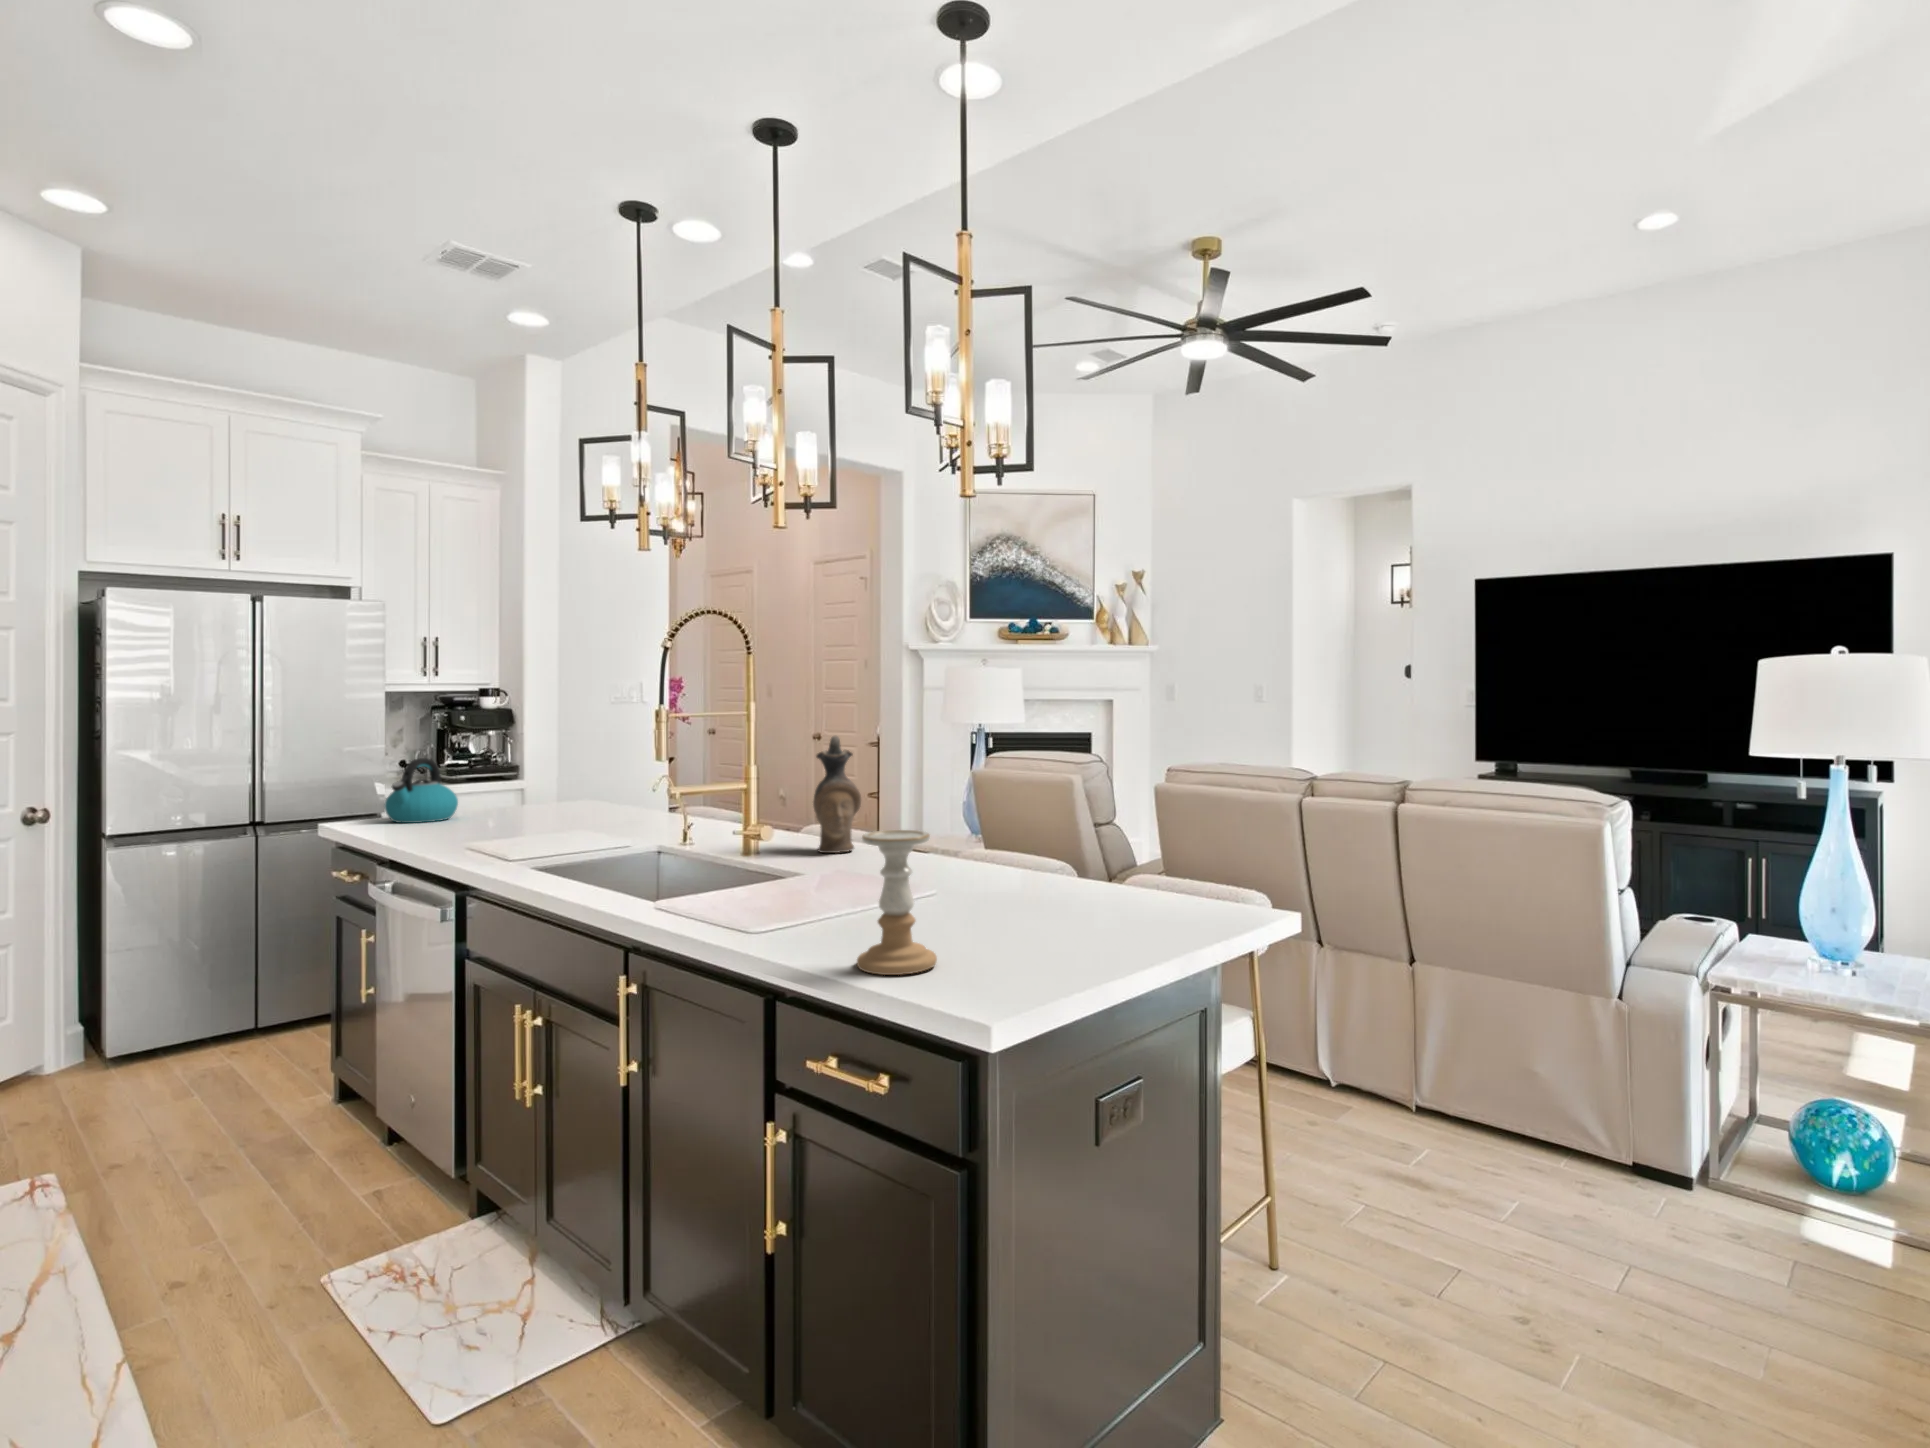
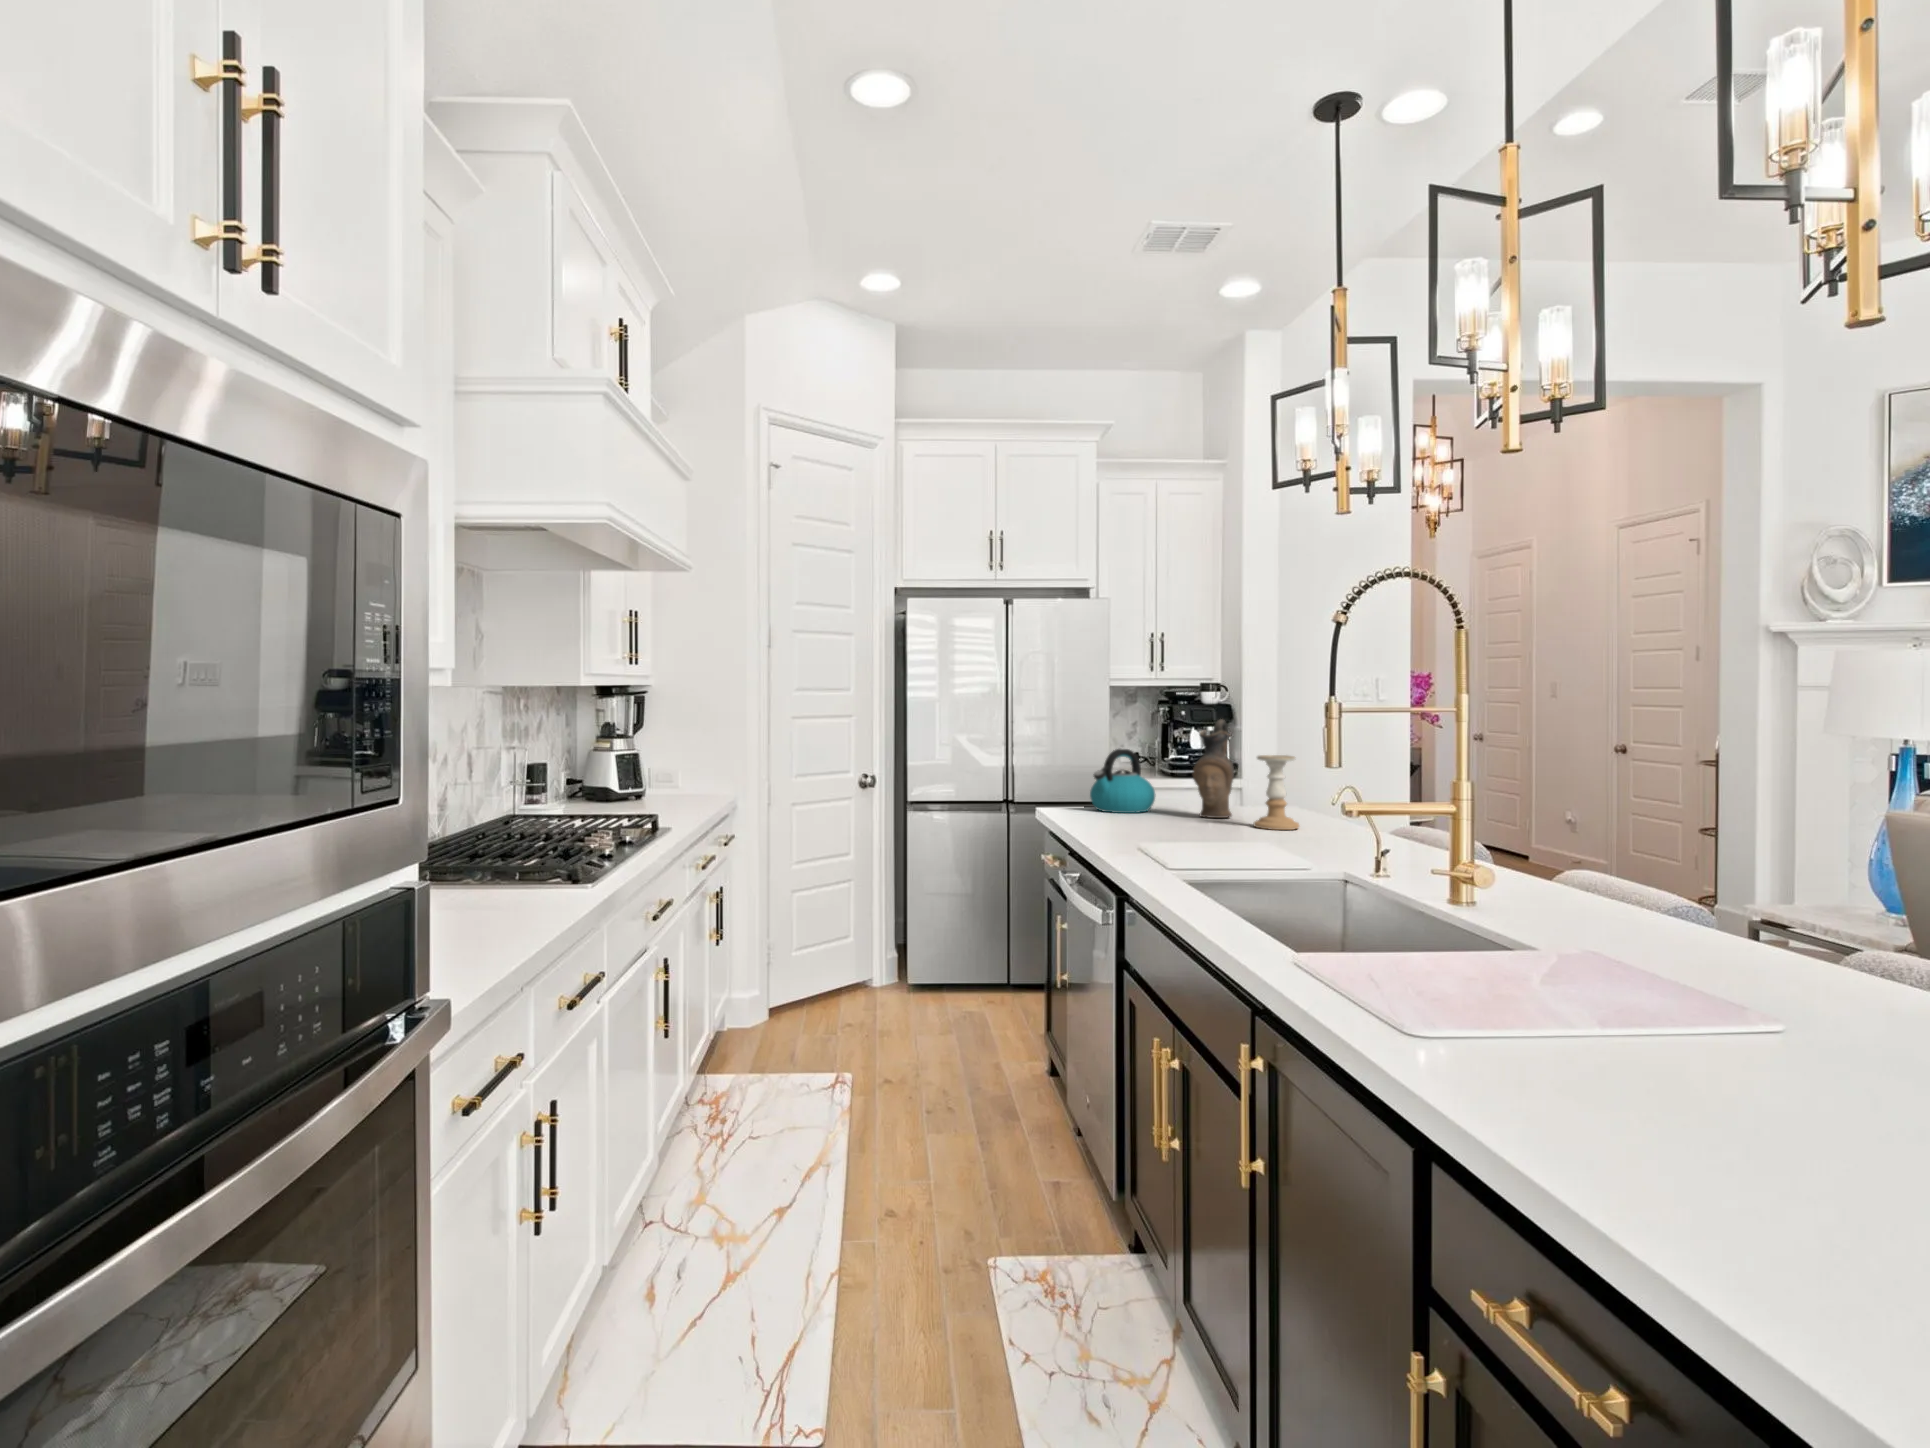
ceramic pitcher: present [813,736,861,853] -> present [1193,719,1234,818]
candle holder: present [857,830,937,975] -> present [1254,755,1299,830]

